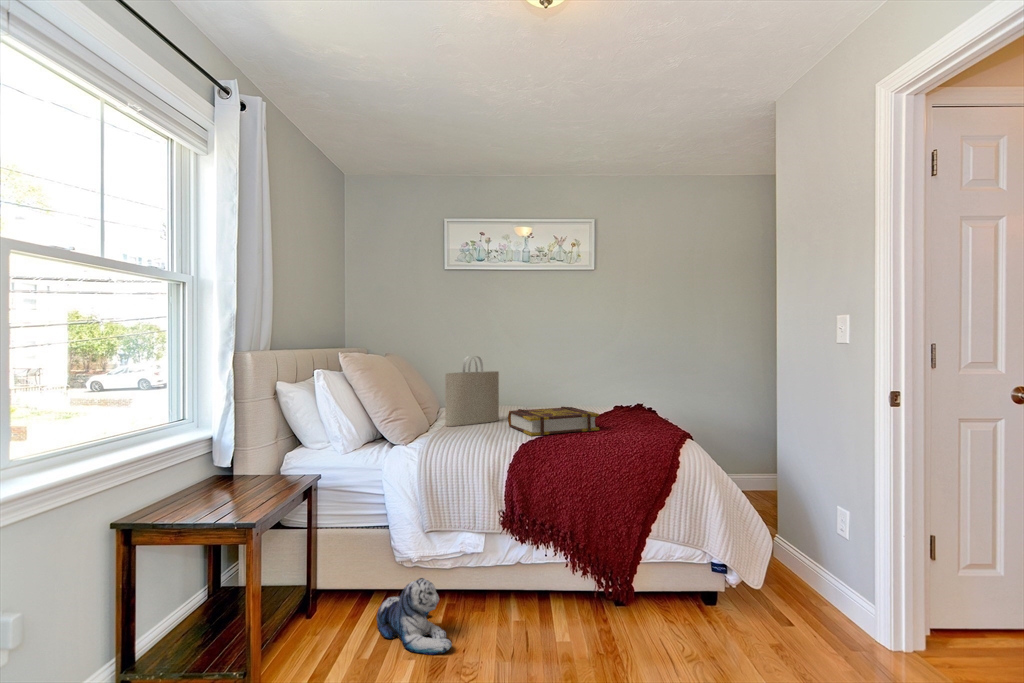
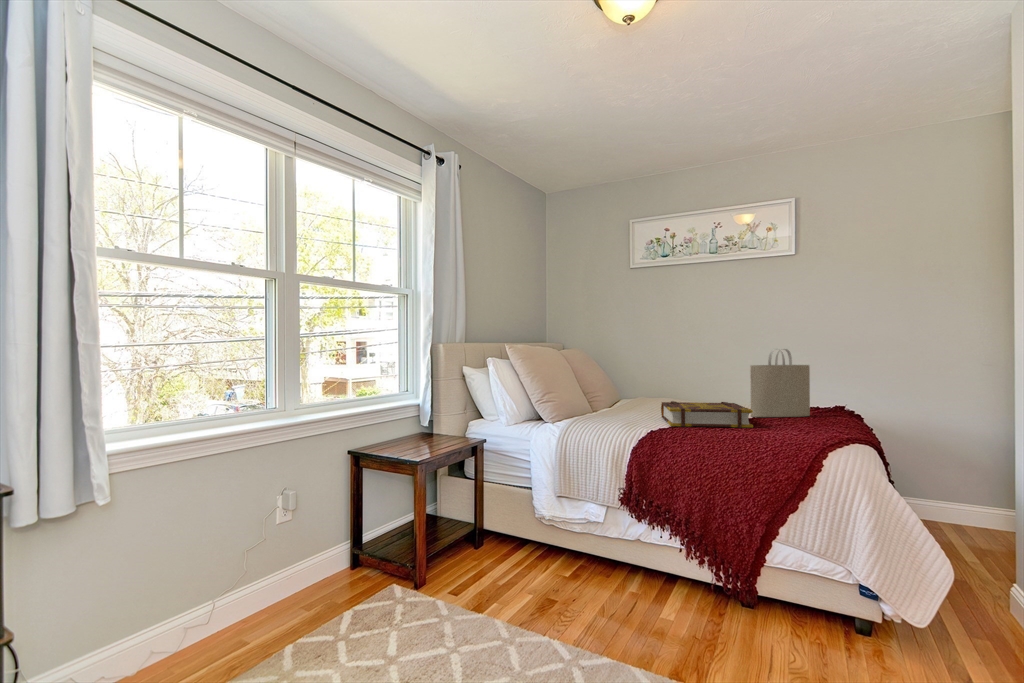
tote bag: present [445,356,499,426] -> present [750,349,810,417]
plush toy: present [377,578,452,655] -> none [517,533,565,596]

